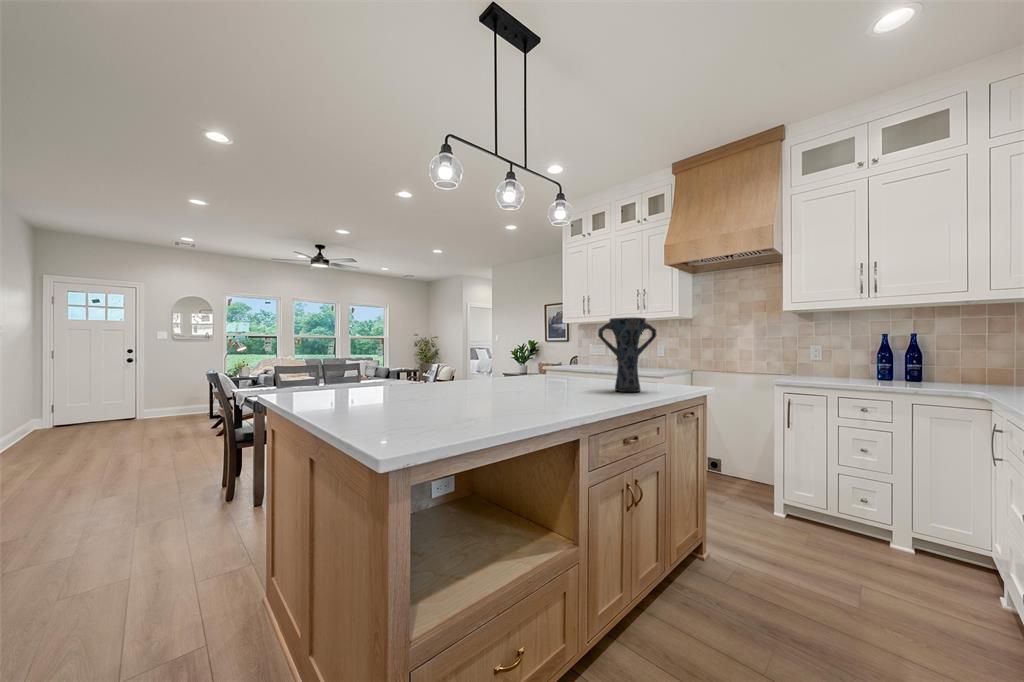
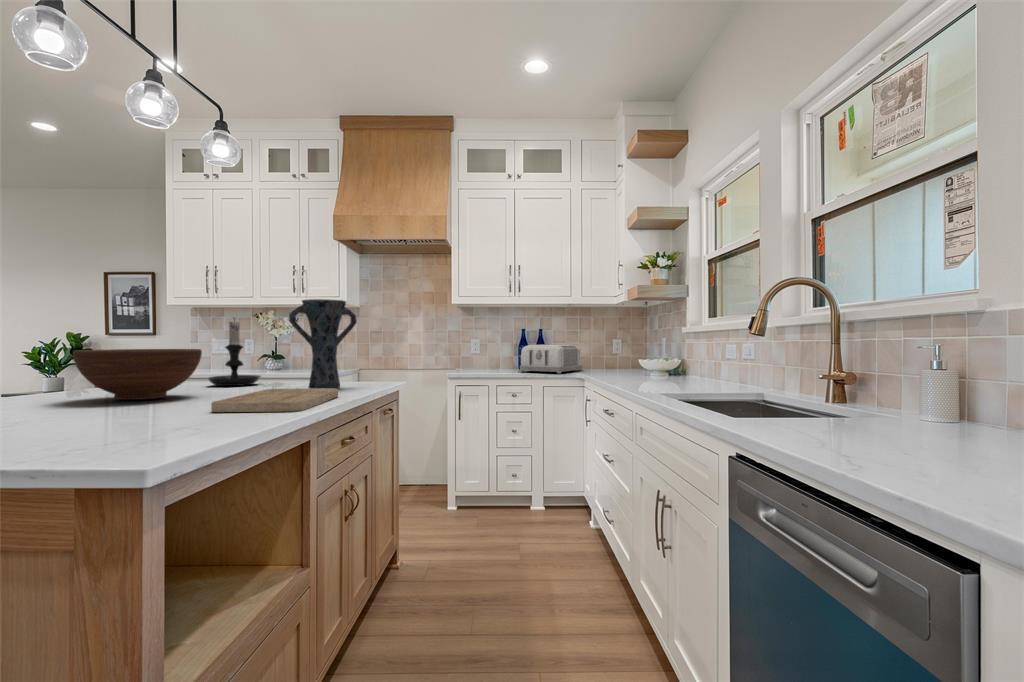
candle holder: none [557,332,593,382] -> present [209,319,260,386]
toaster: none [872,354,982,391] -> present [520,345,582,373]
fruit bowl: none [471,355,540,390] -> present [73,349,202,400]
cutting board: none [517,390,623,414] -> present [211,389,338,412]

